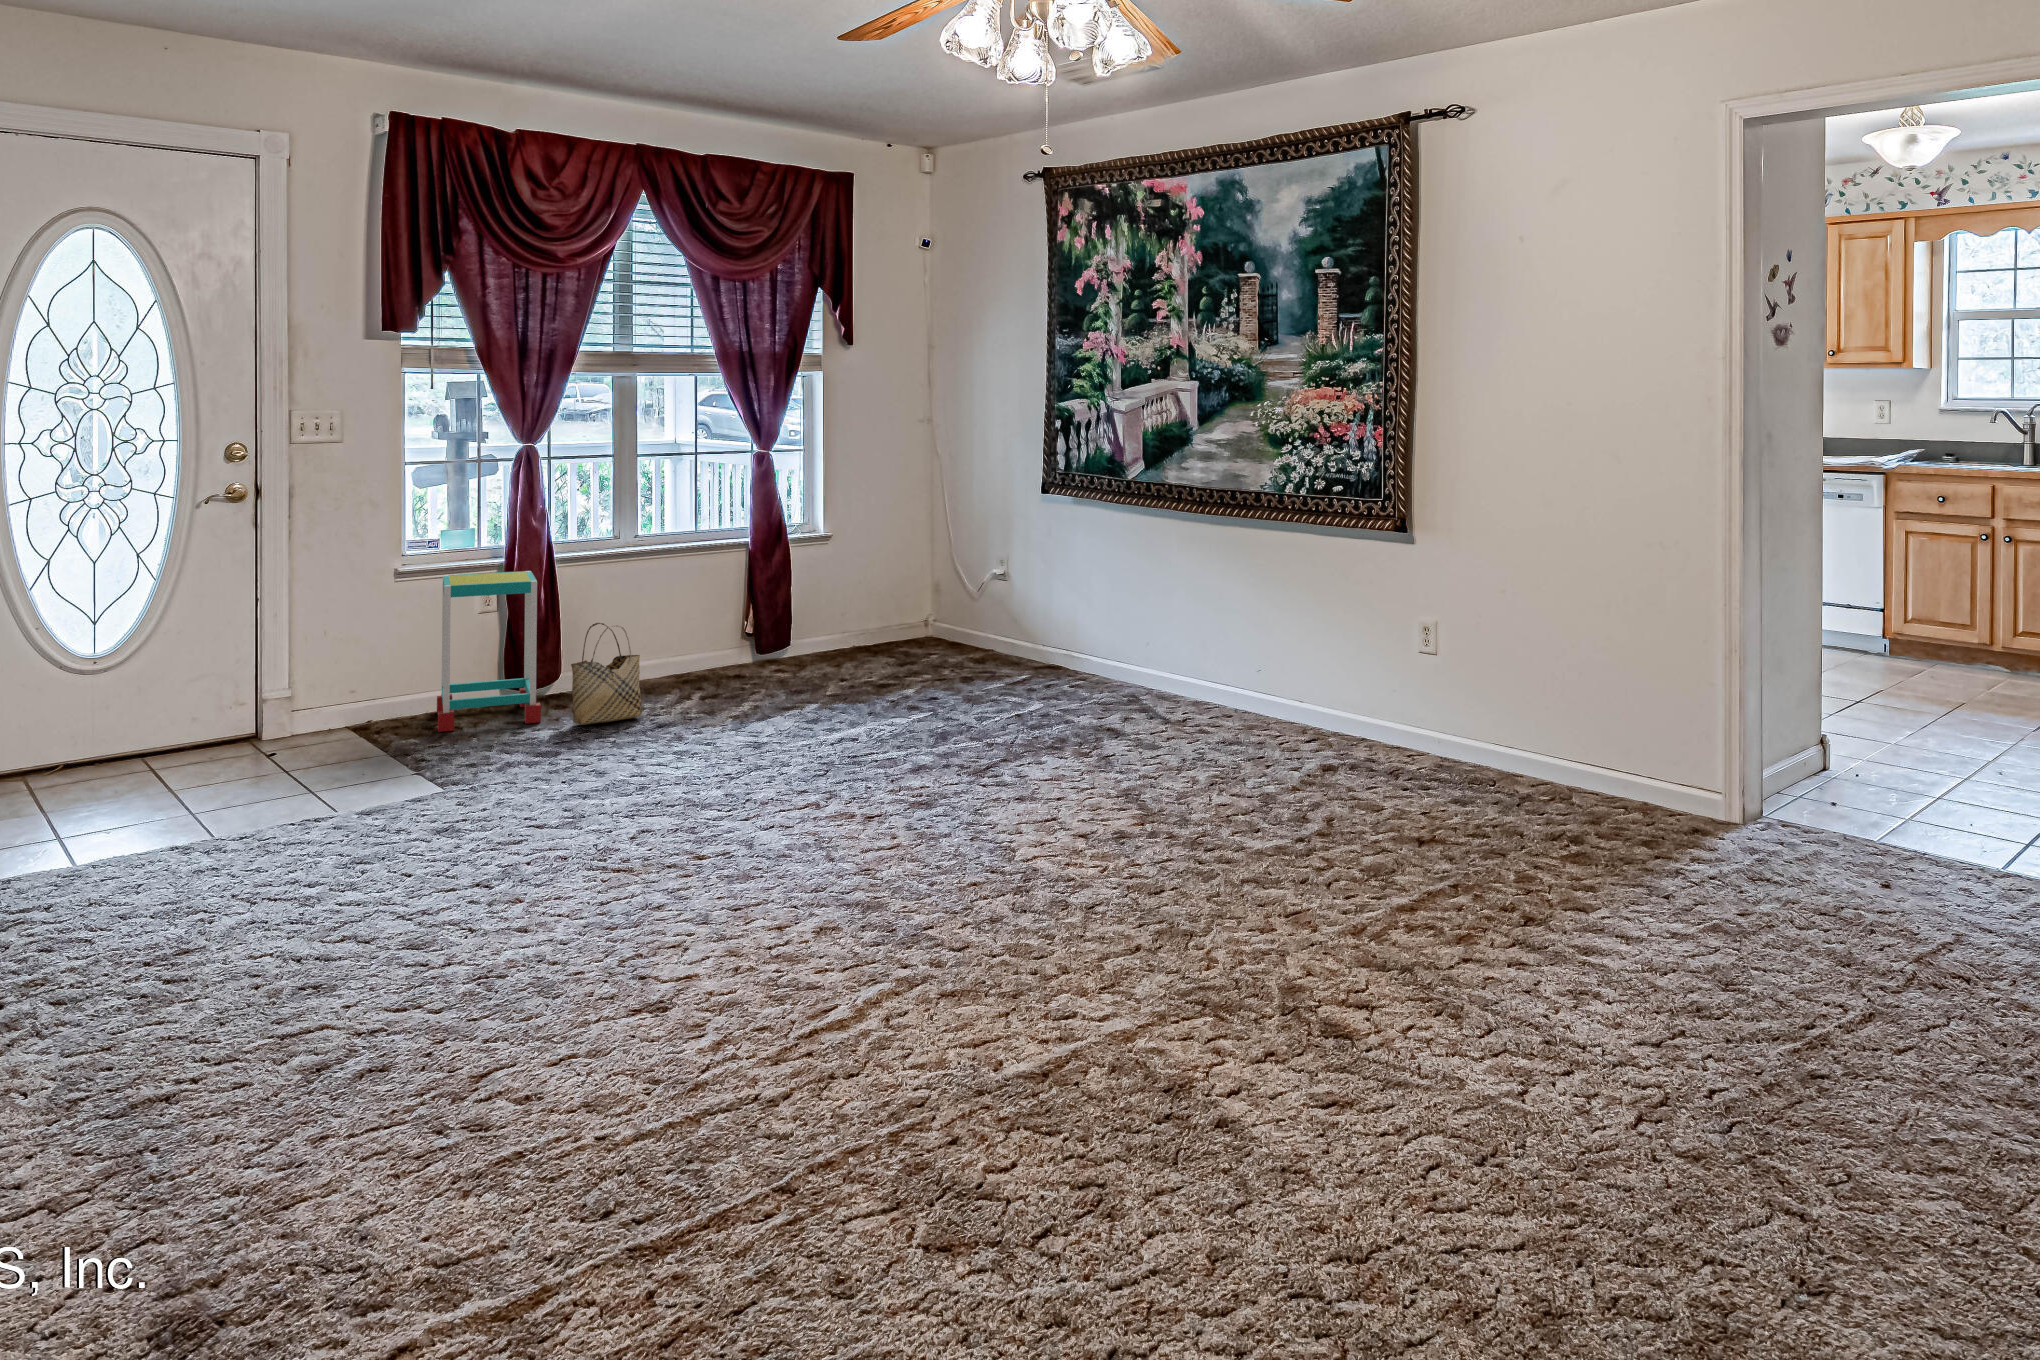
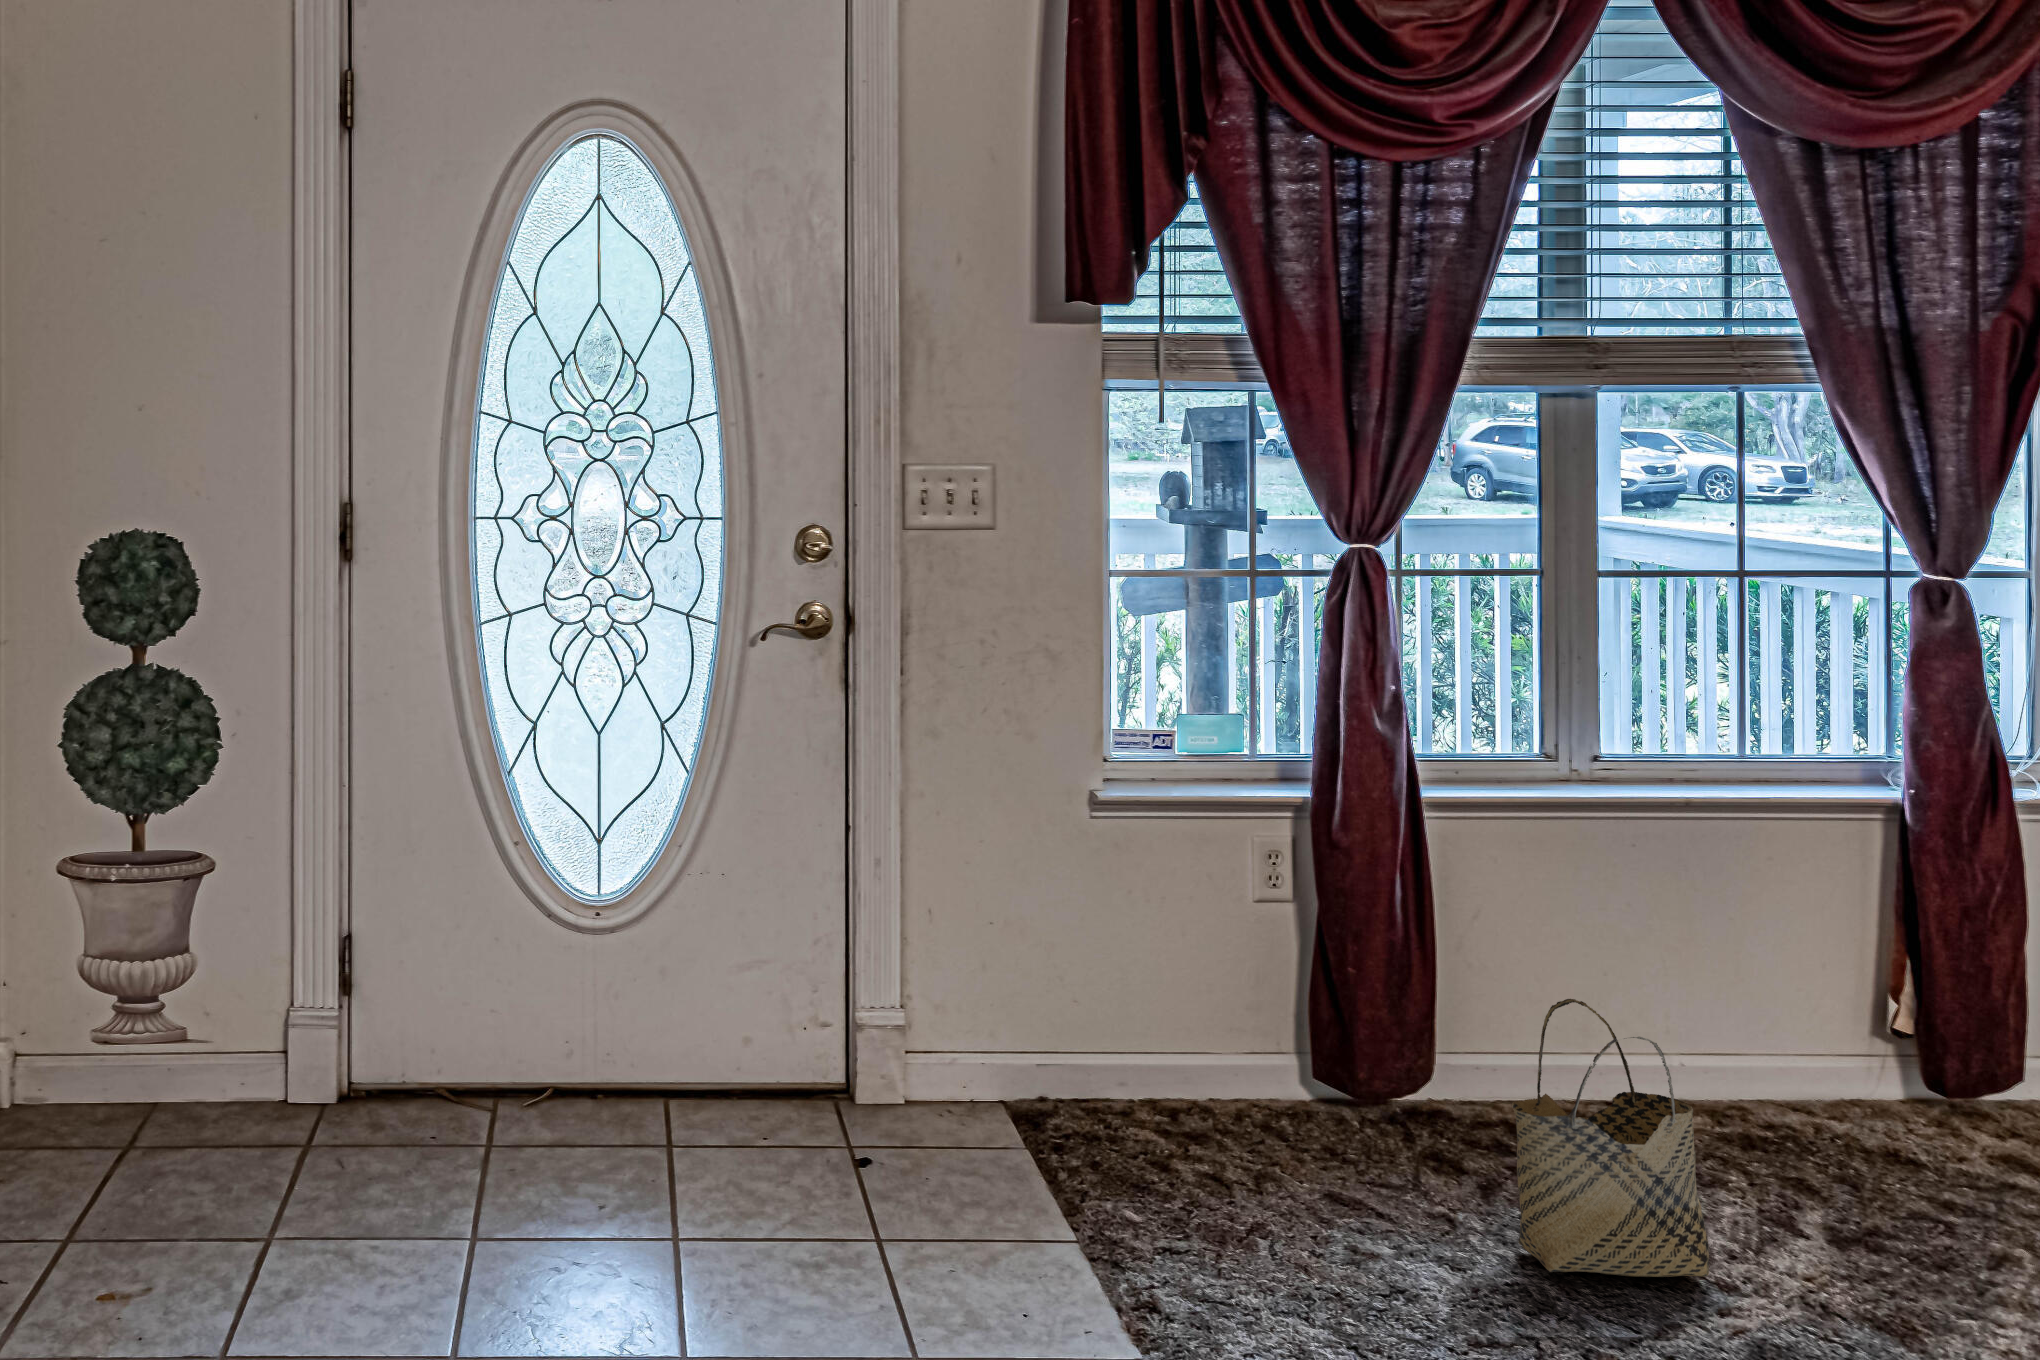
side table: present [437,571,541,732] -> none [1185,804,1429,1206]

